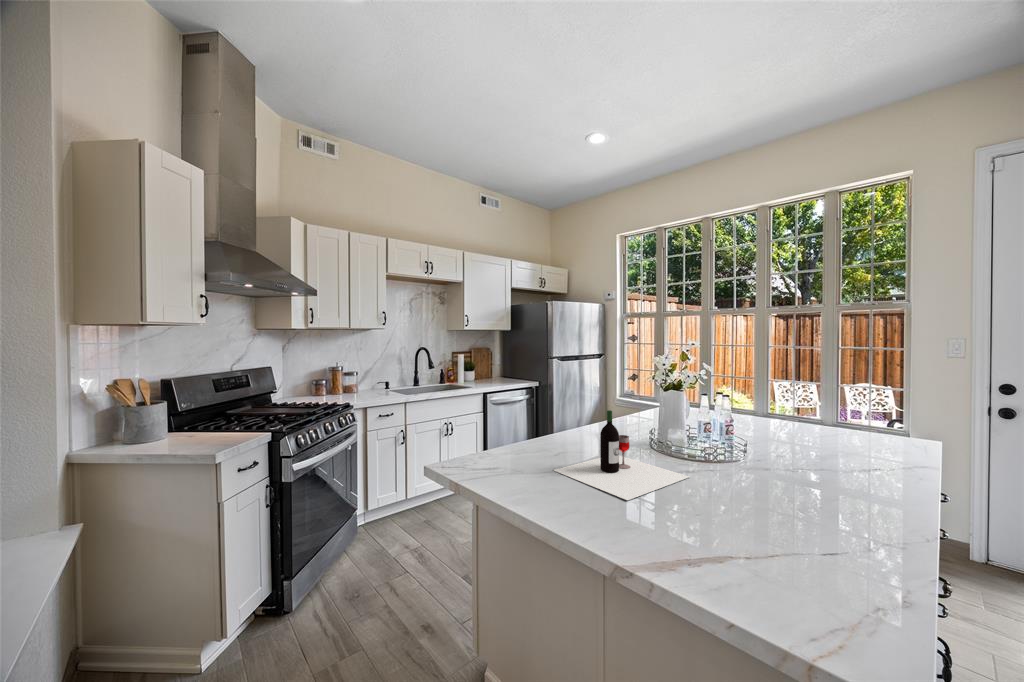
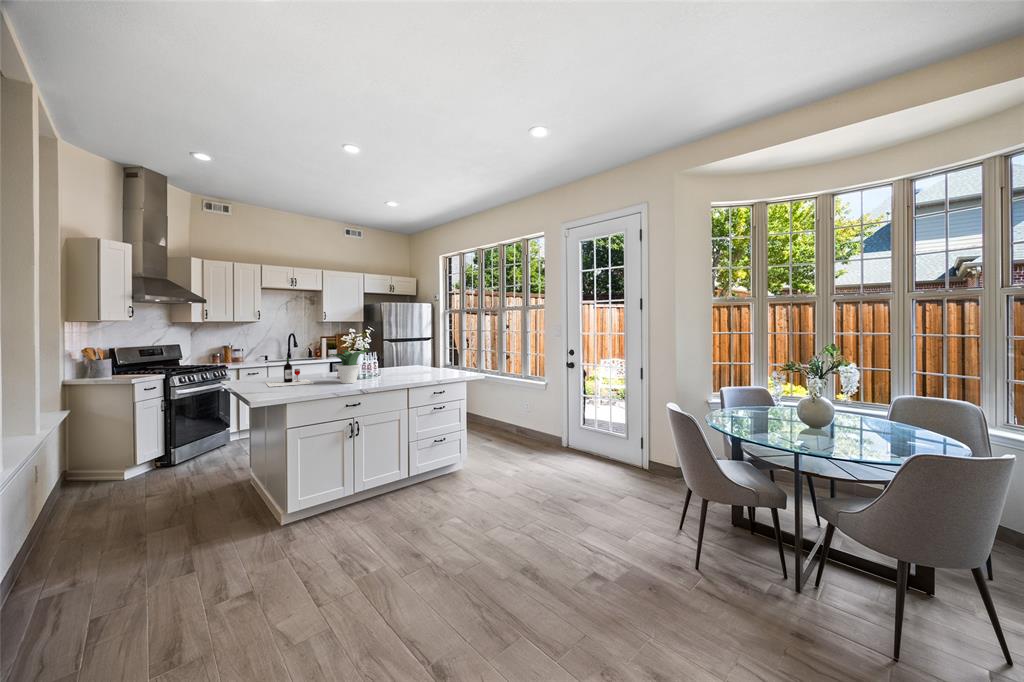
potted plant: none [711,389,841,477] -> present [328,350,370,384]

